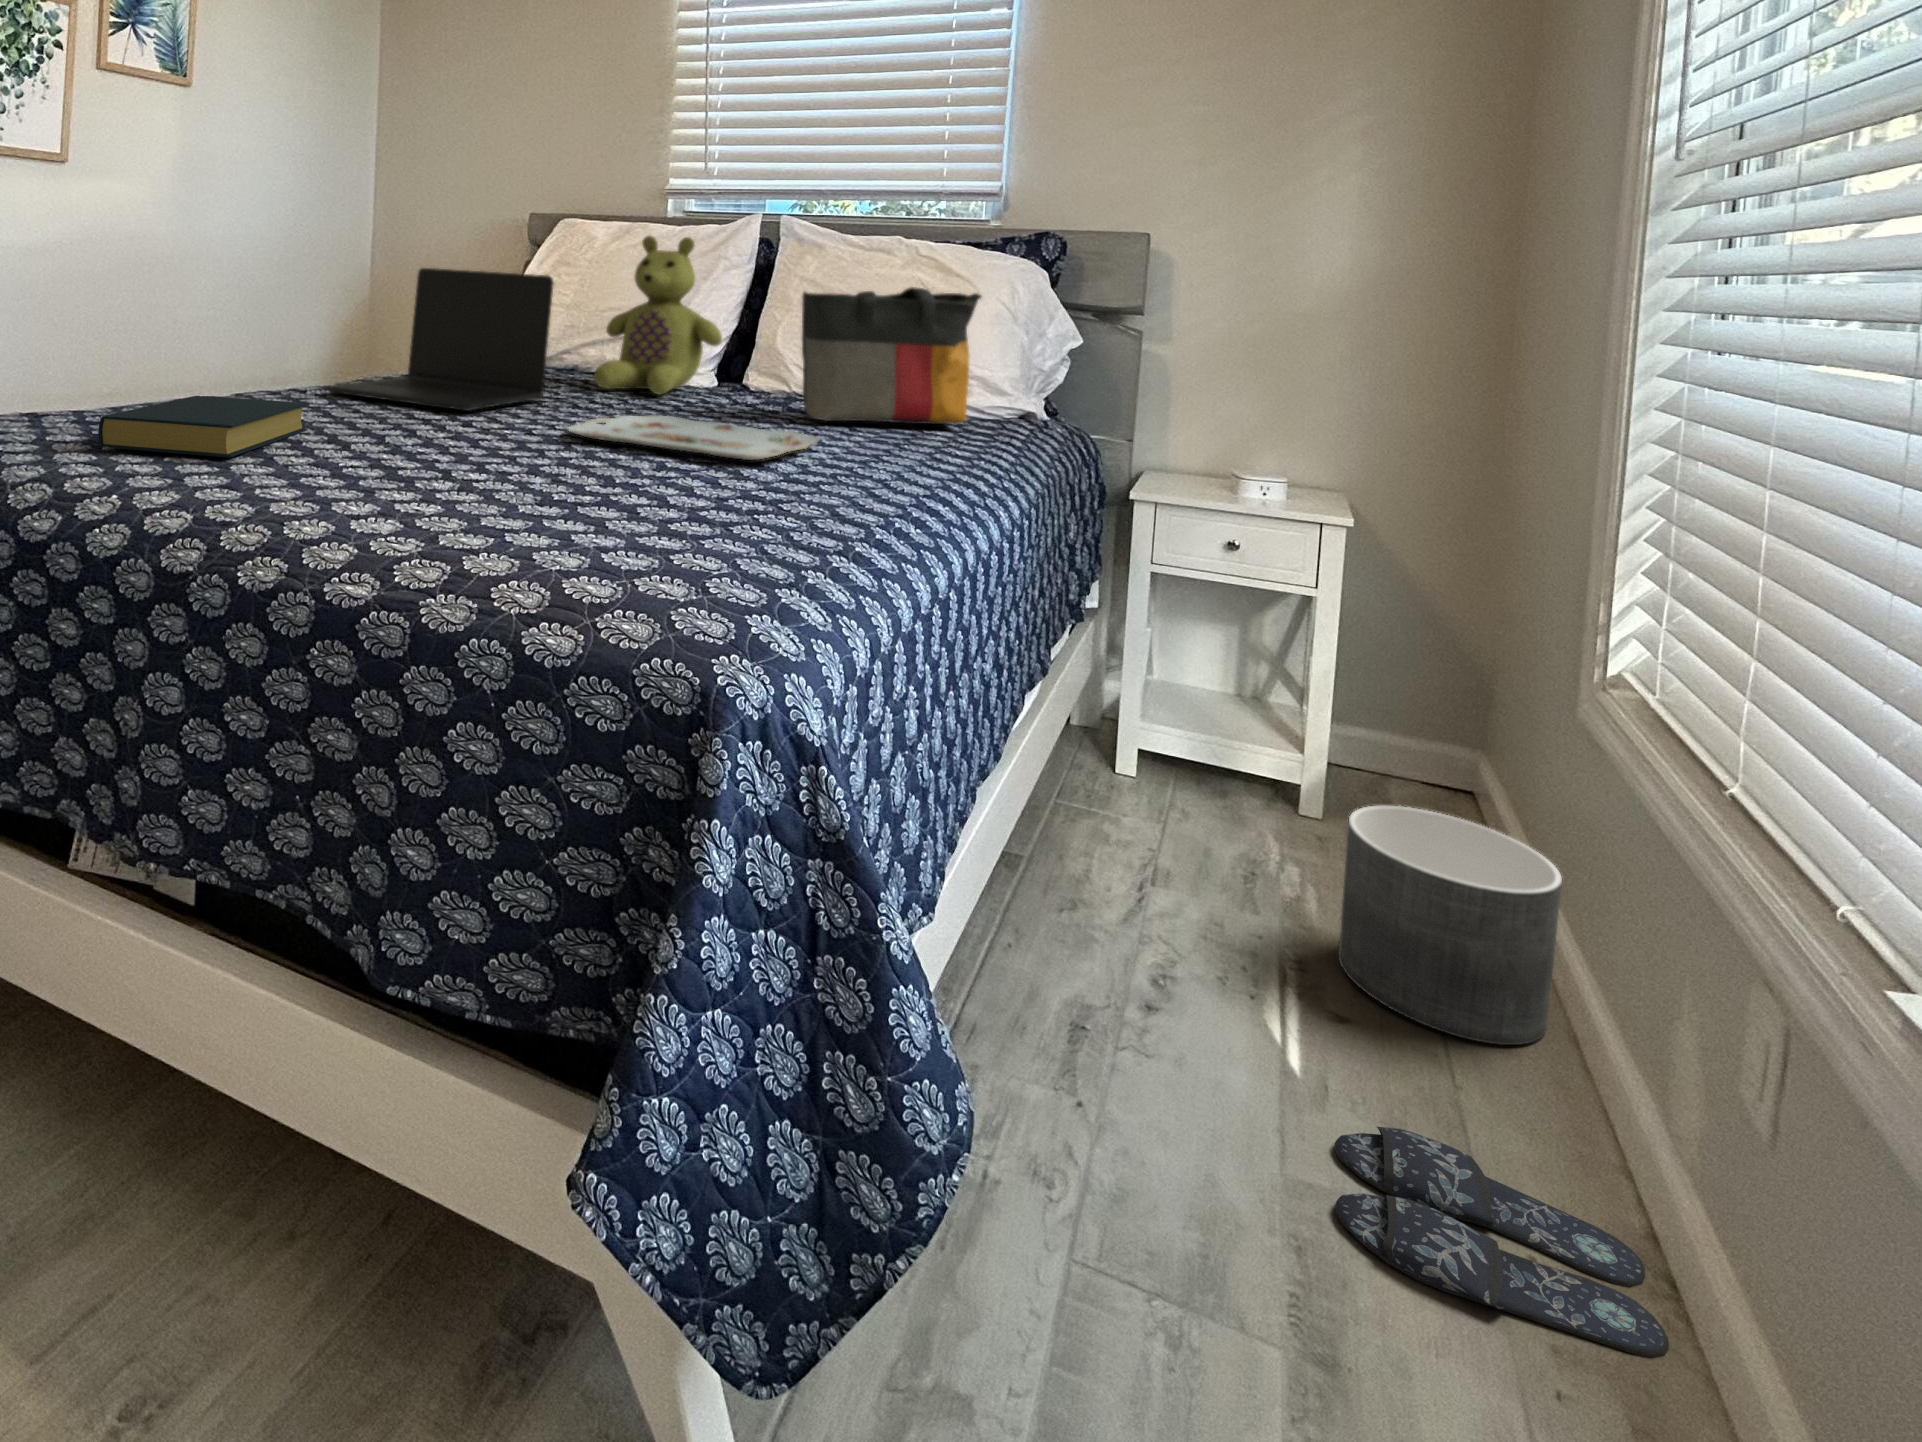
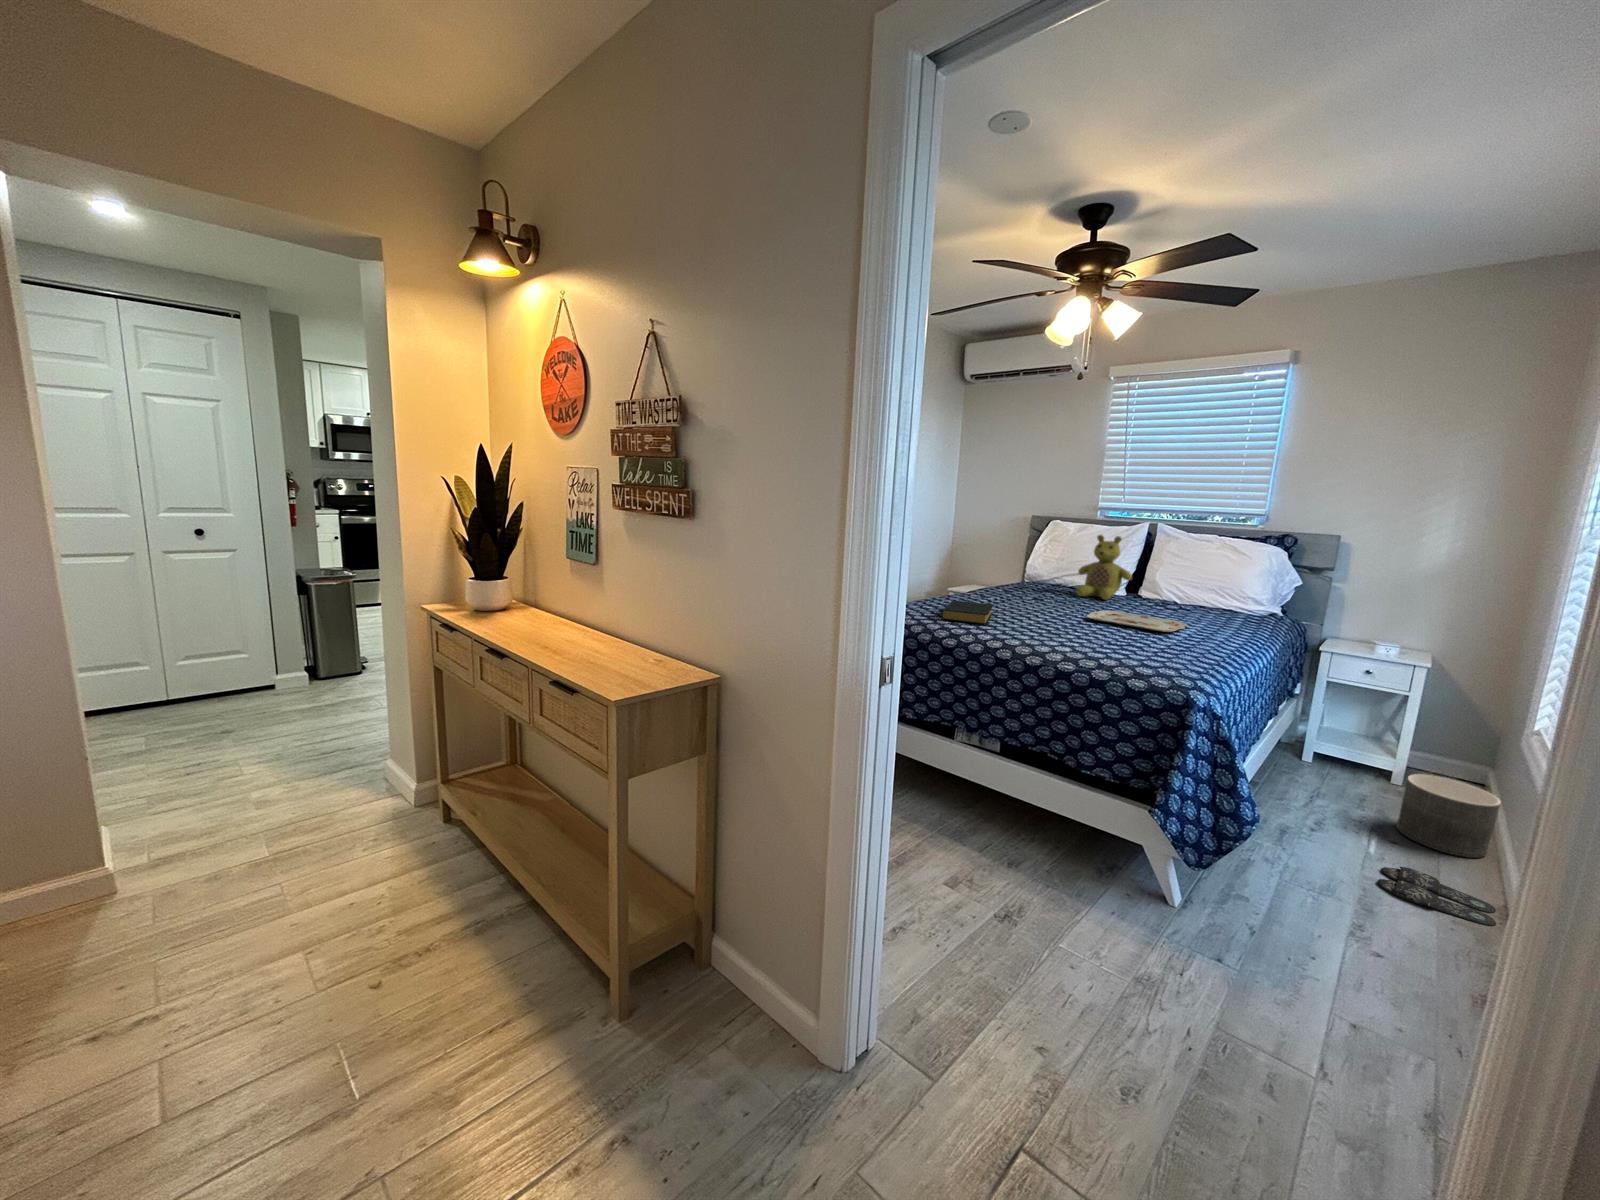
laptop: present [329,268,554,411] -> none [980,549,1068,607]
tote bag: present [802,287,981,424] -> none [1173,563,1259,618]

